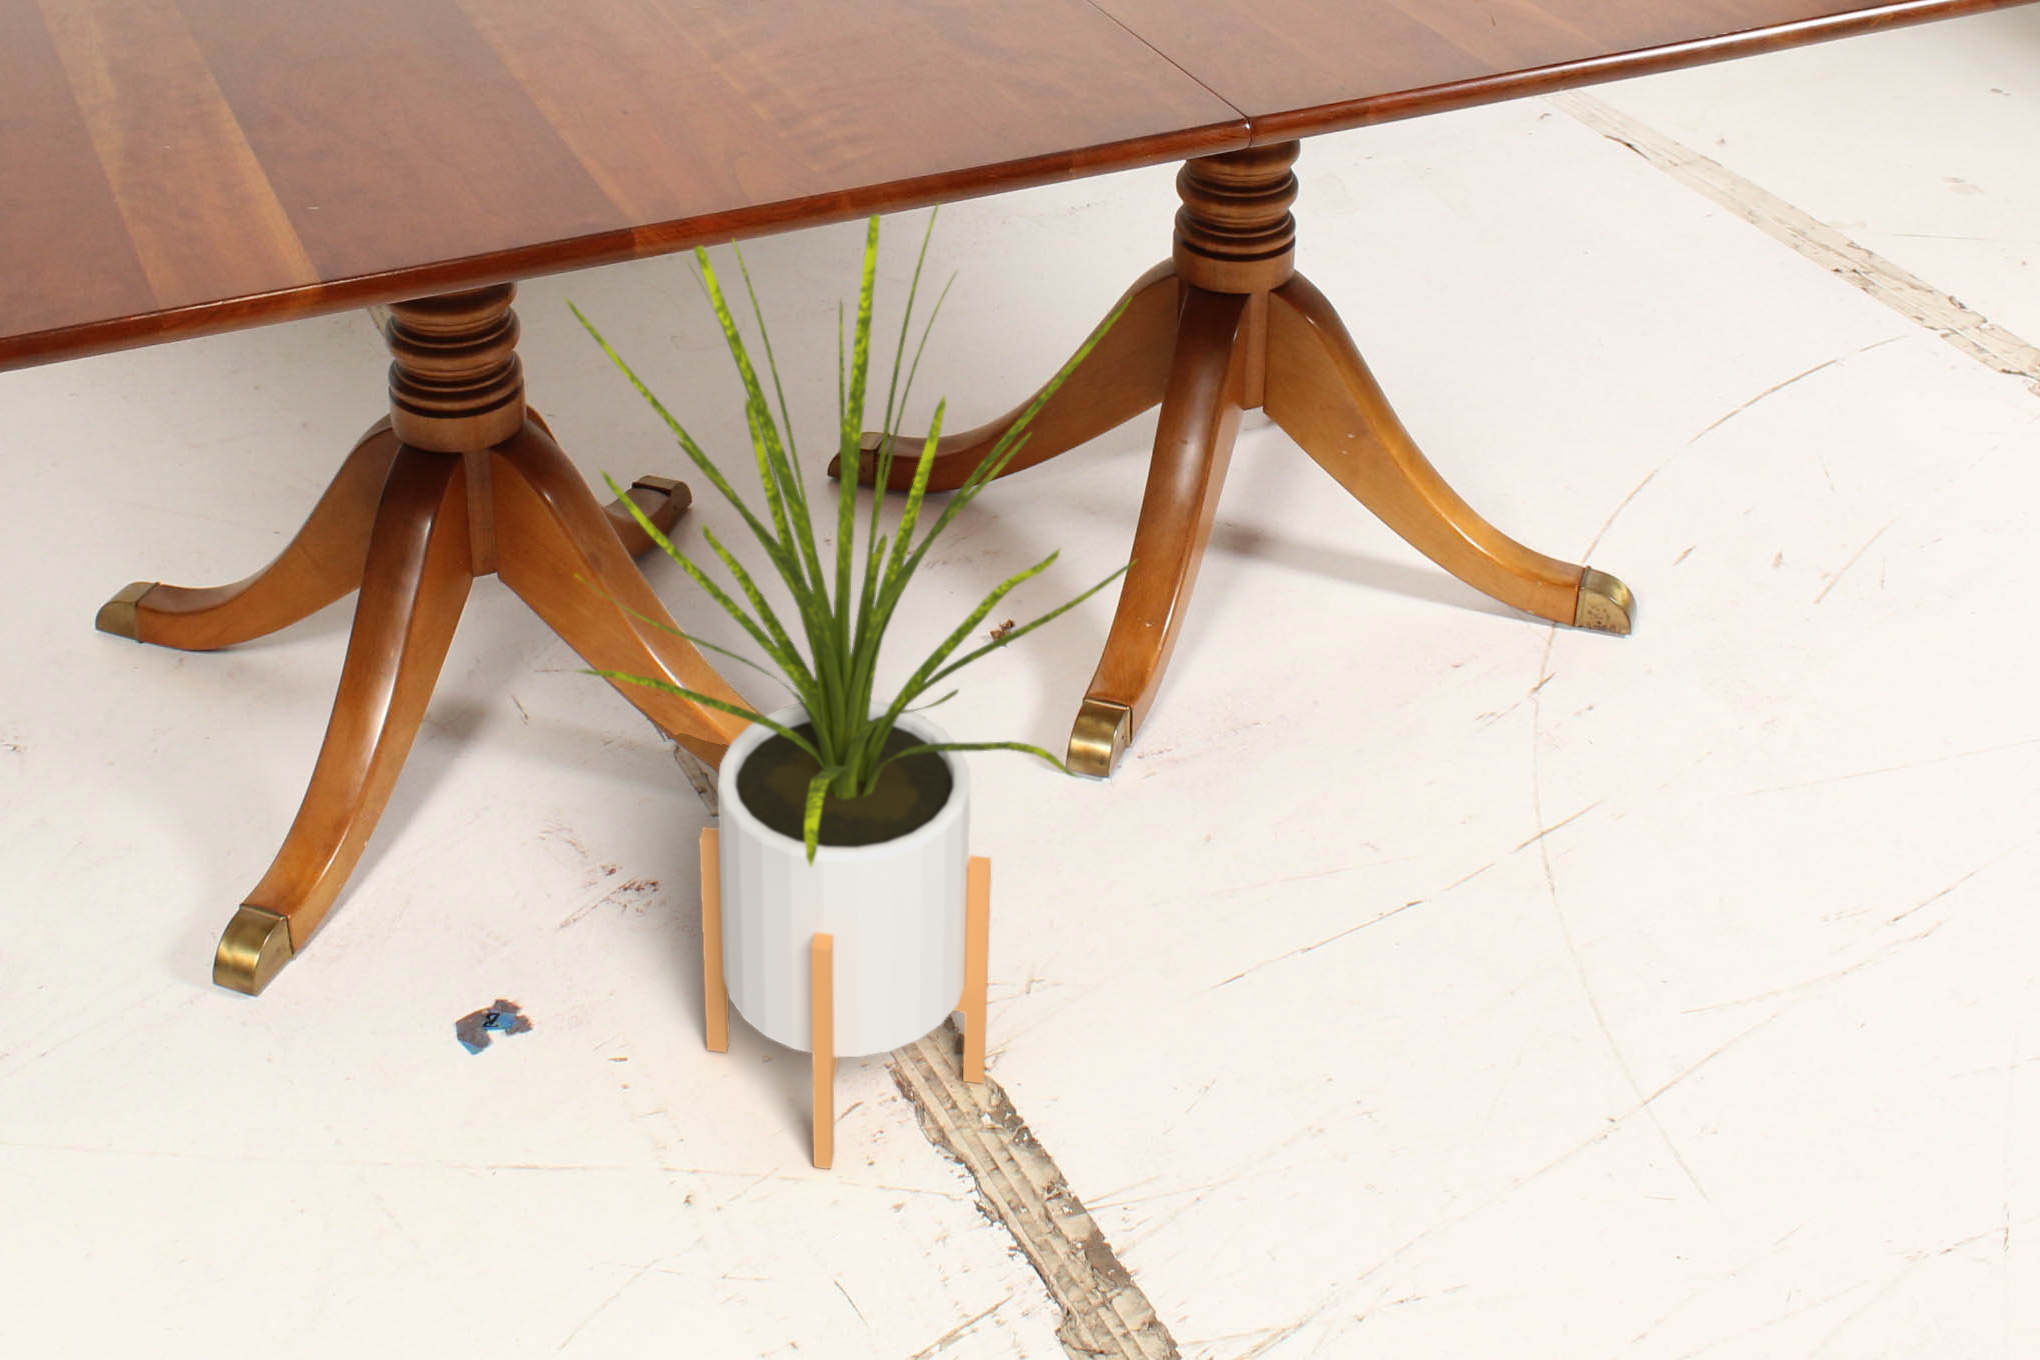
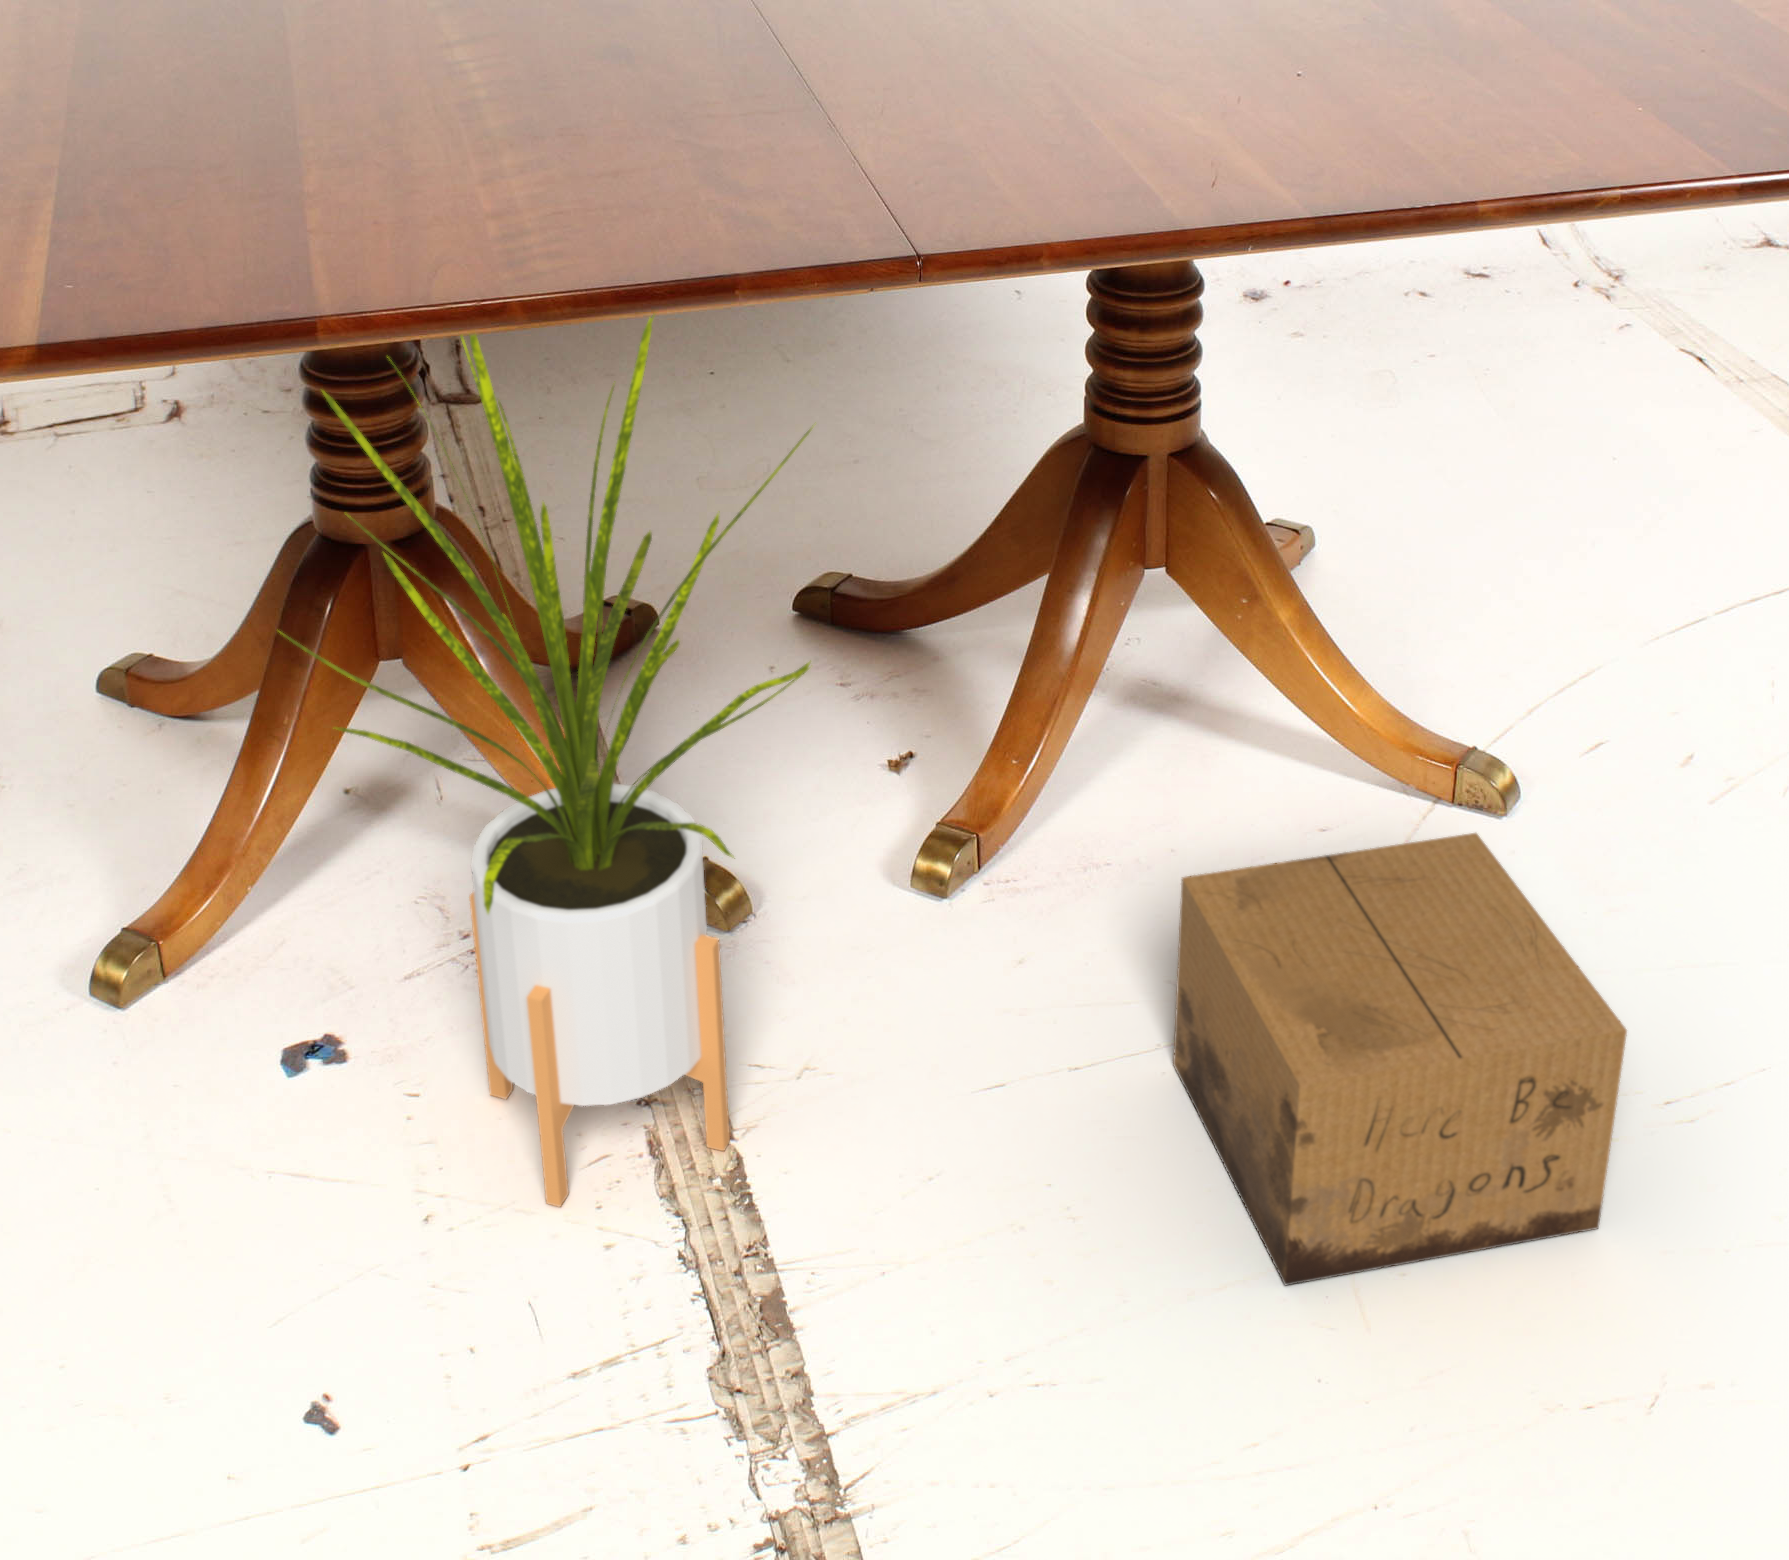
cardboard box: none [1409,662,1939,1160] -> present [1173,833,1627,1285]

